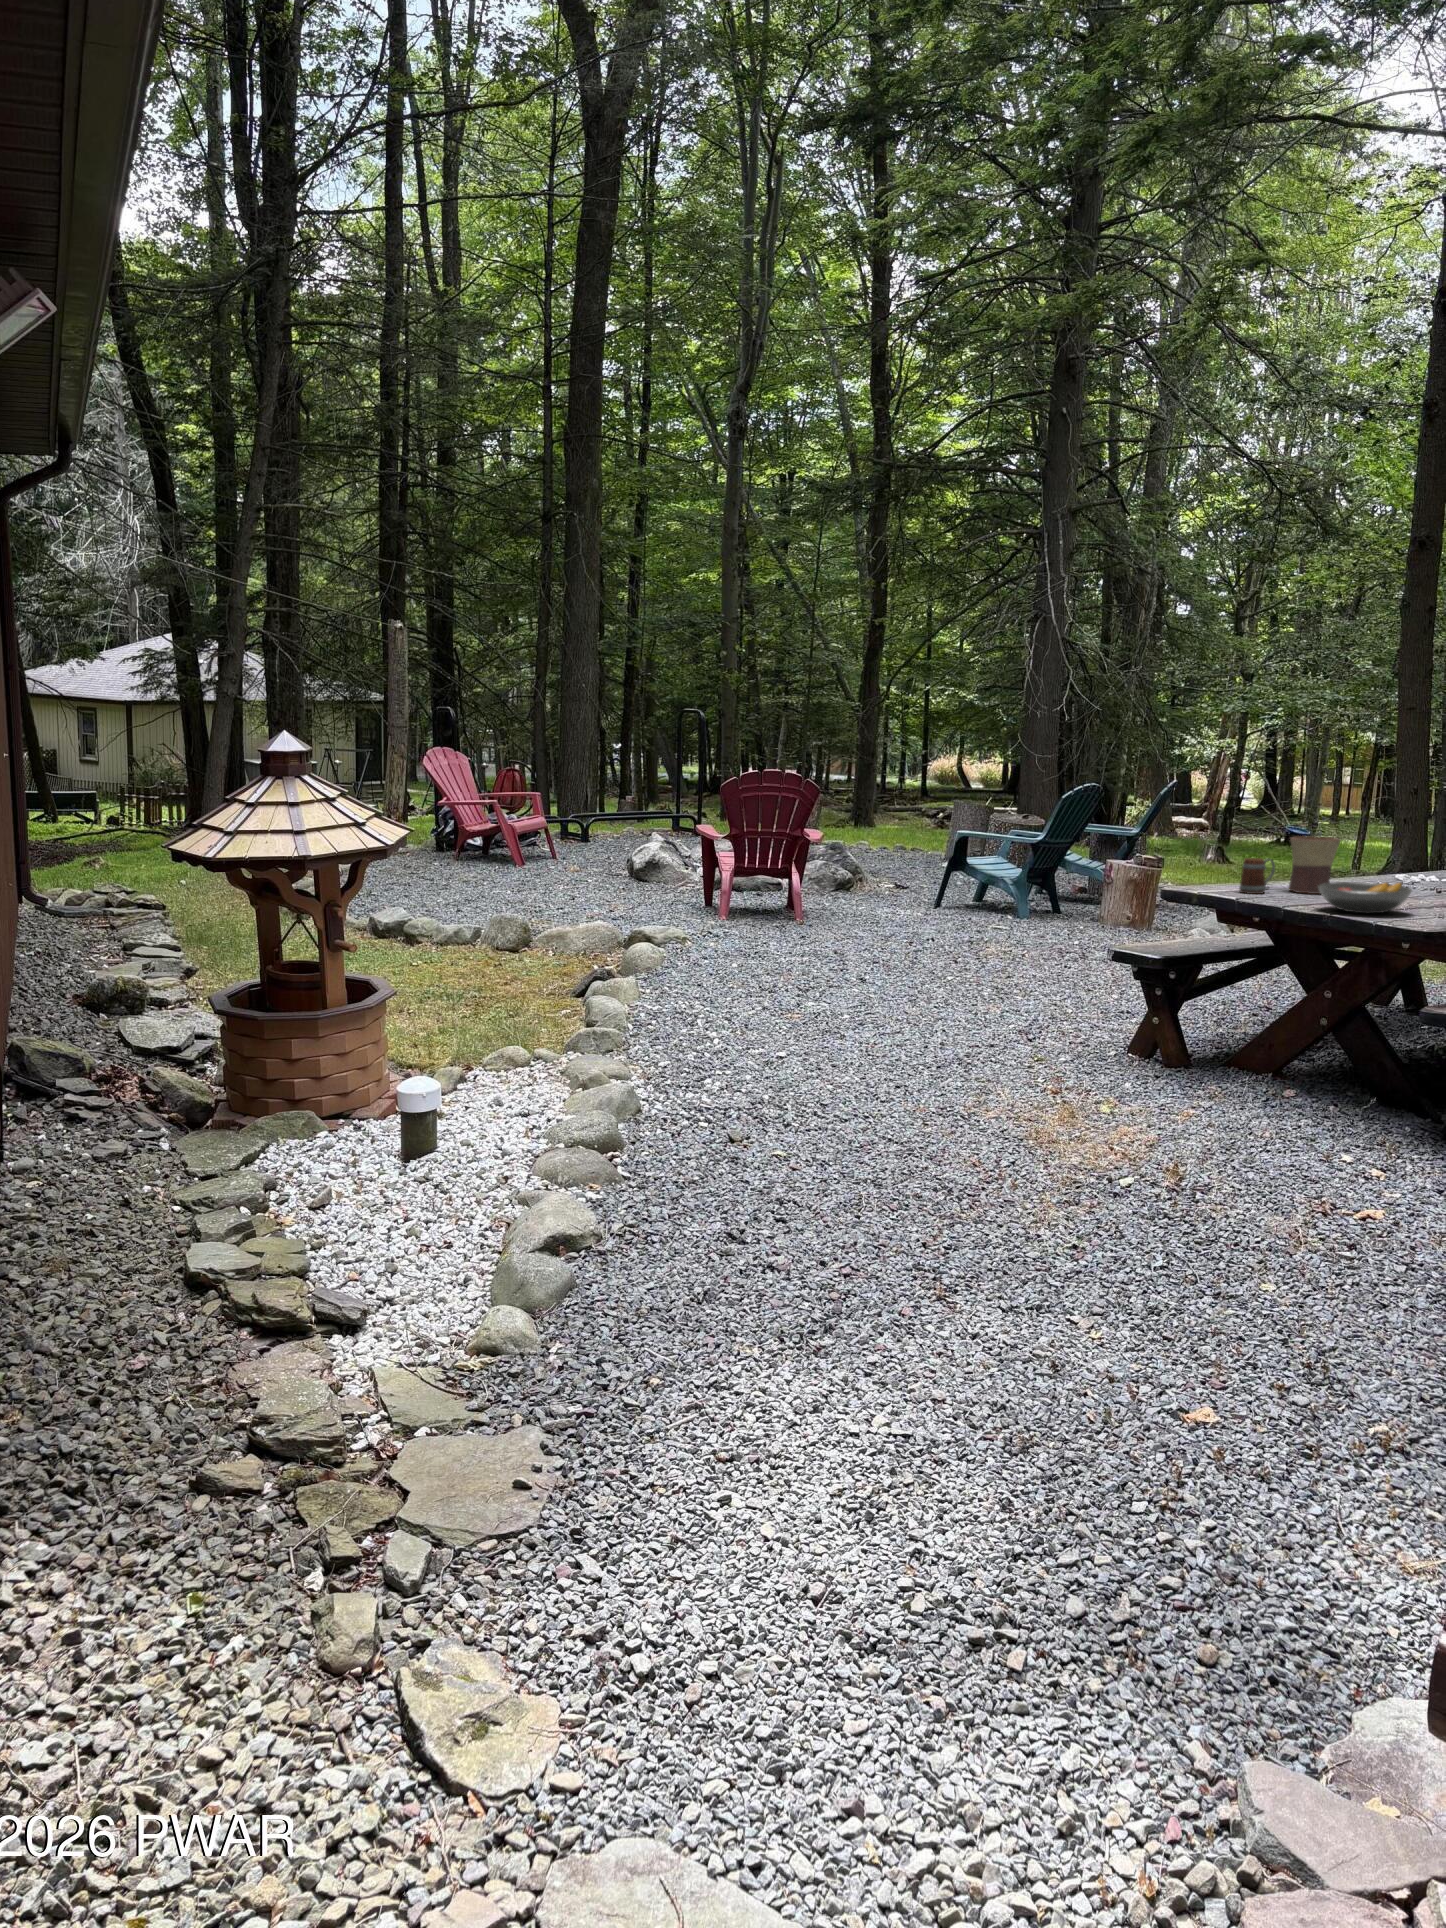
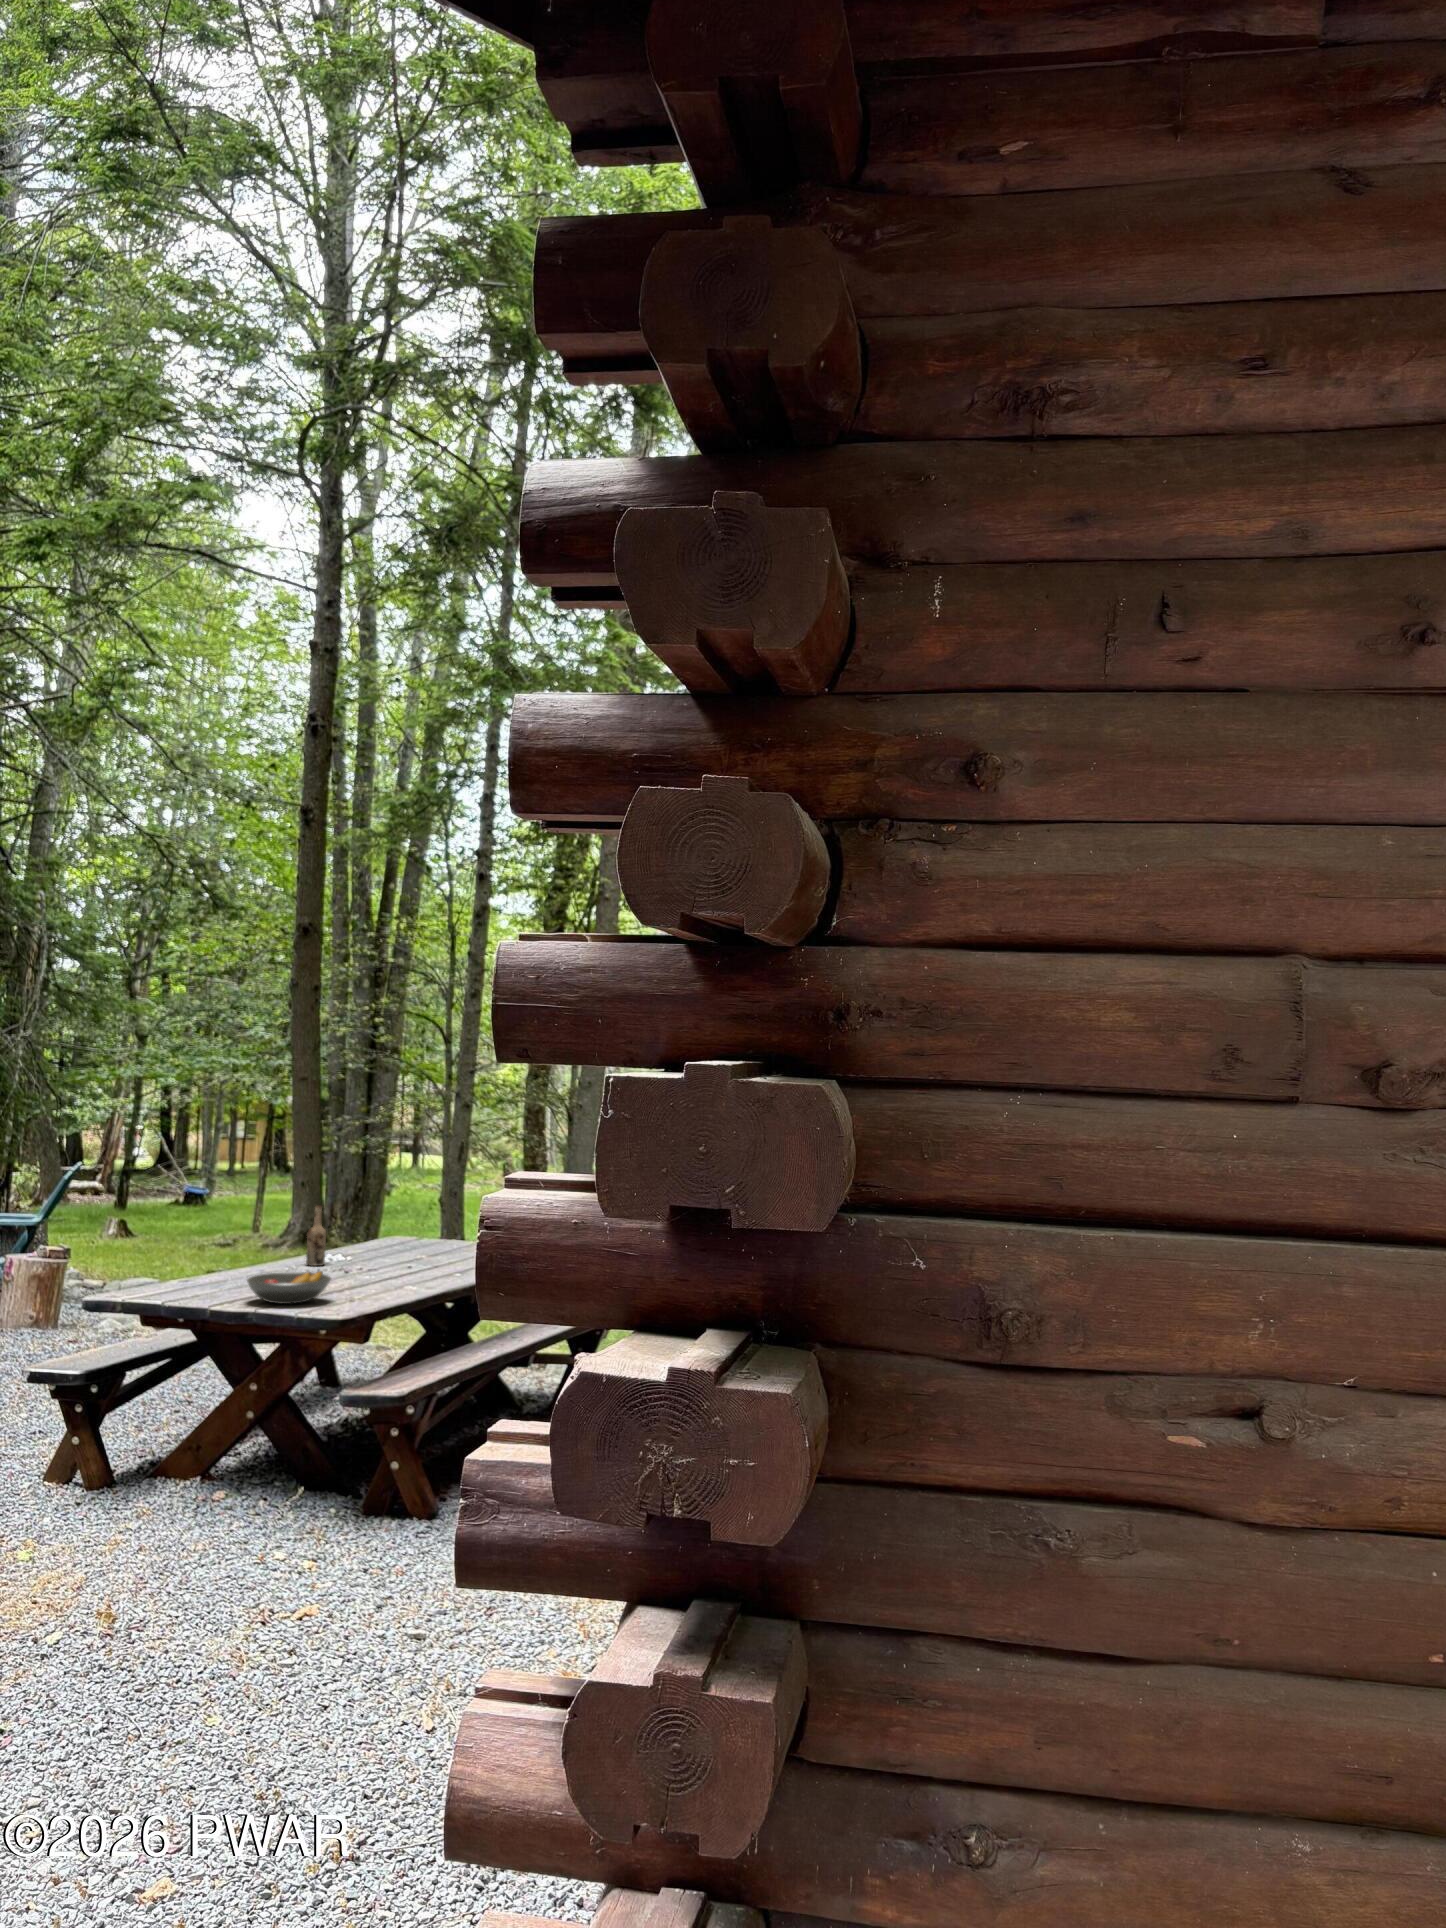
wine bottle: none [1390,821,1413,885] -> present [306,1205,326,1266]
flower pot: present [1289,836,1340,894] -> none [215,1226,264,1284]
beer mug: present [1239,858,1275,894] -> none [167,1251,202,1289]

